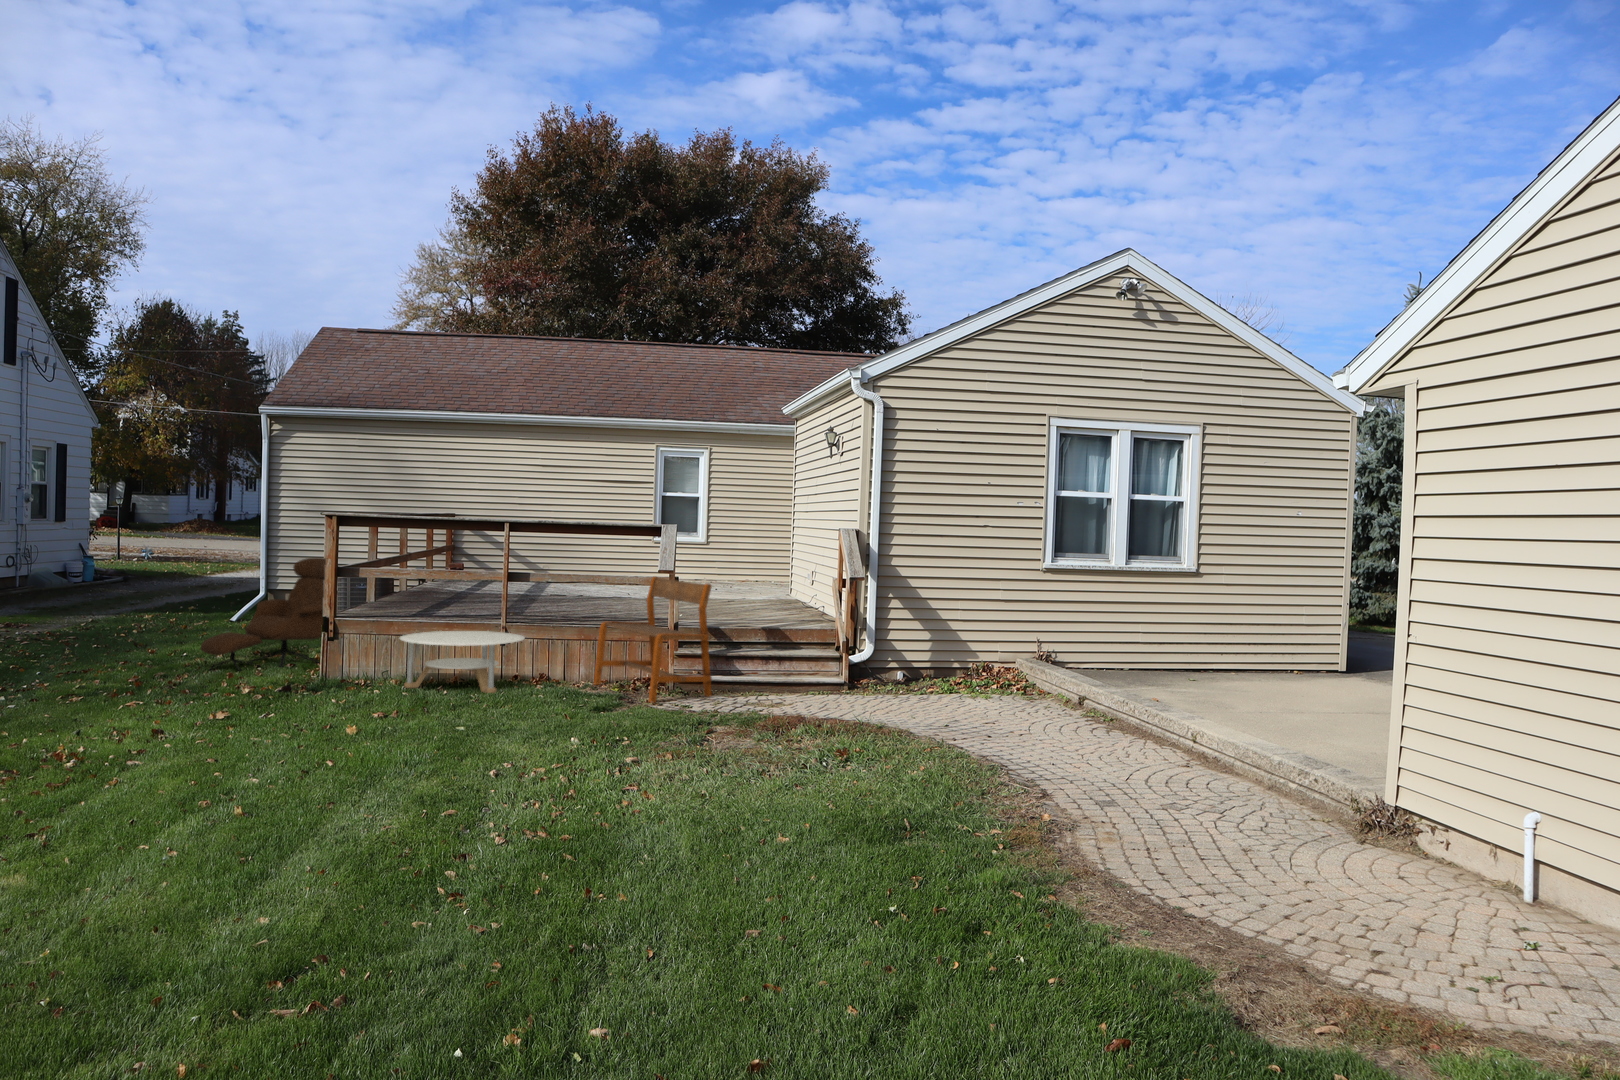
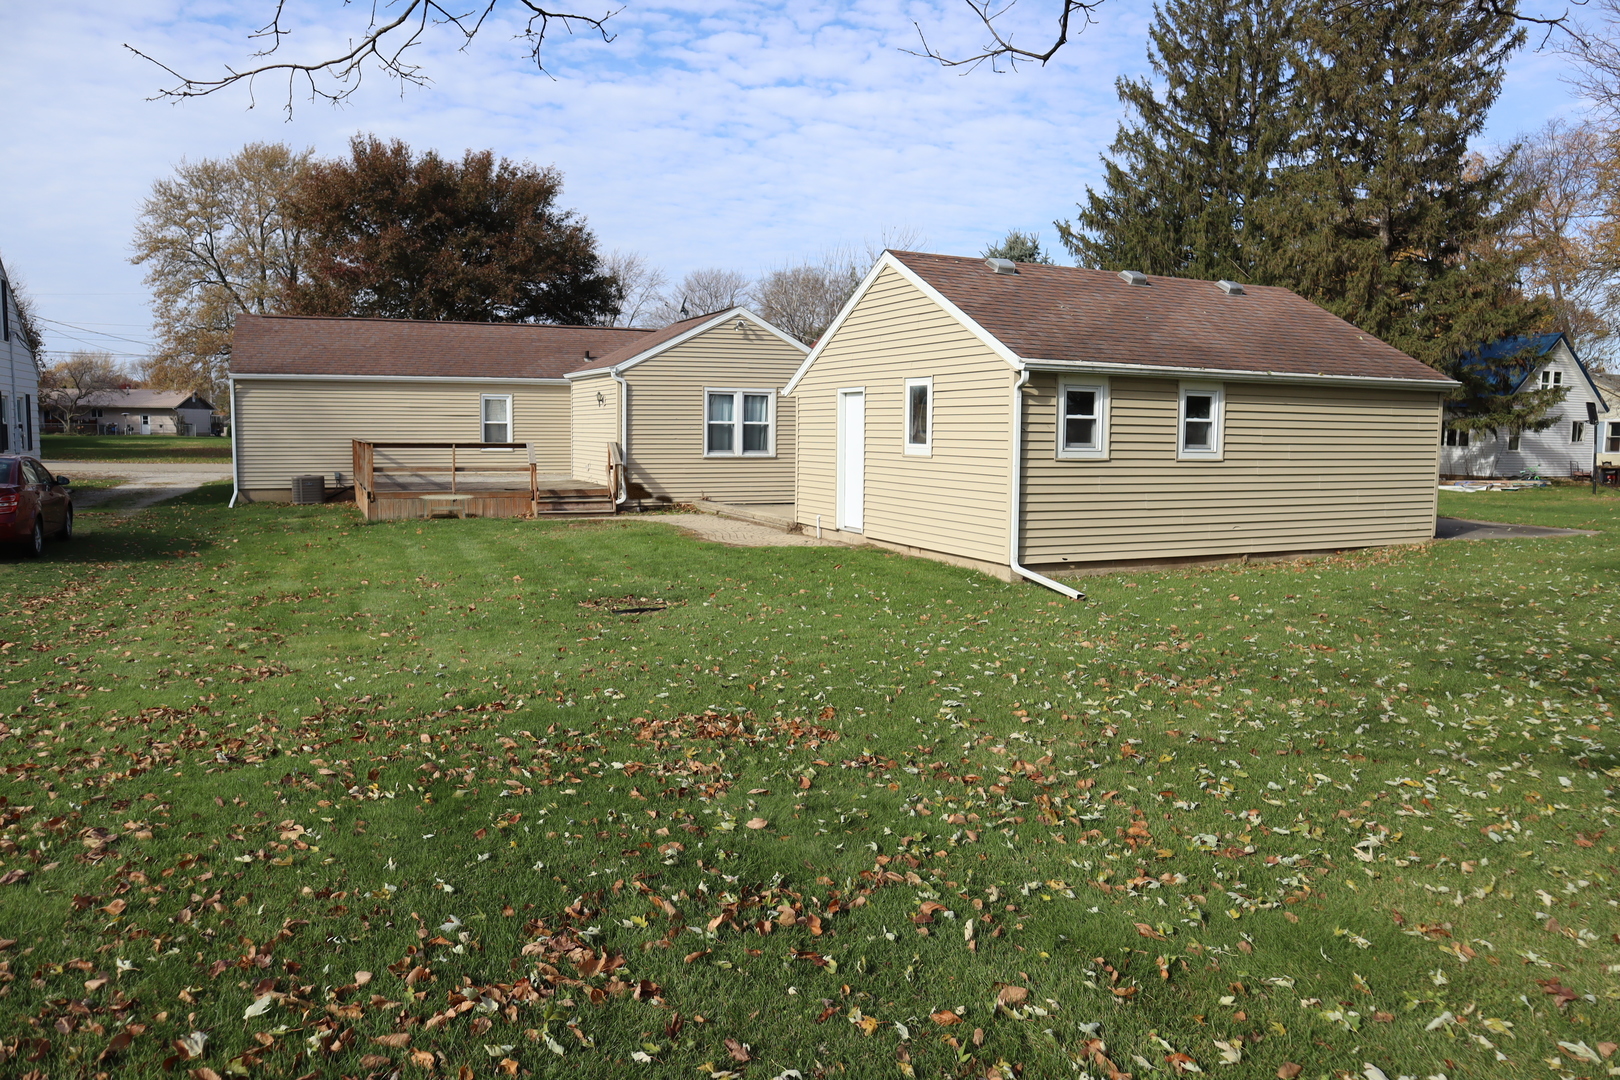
lounge chair: present [200,558,326,671] -> present [622,464,673,510]
bench: present [594,577,712,703] -> none [504,467,560,519]

